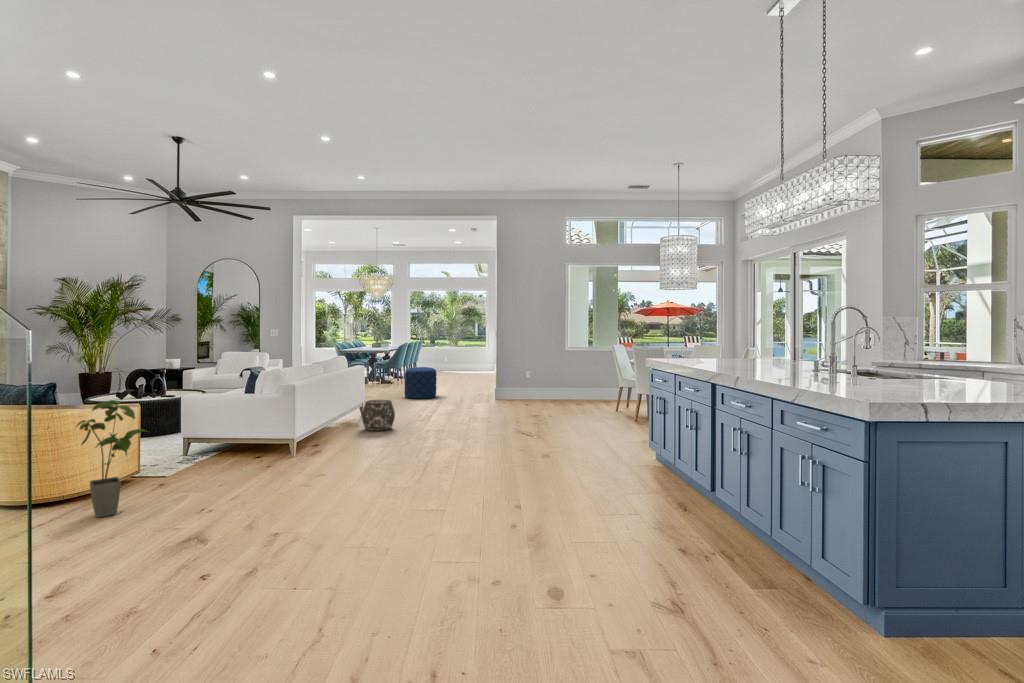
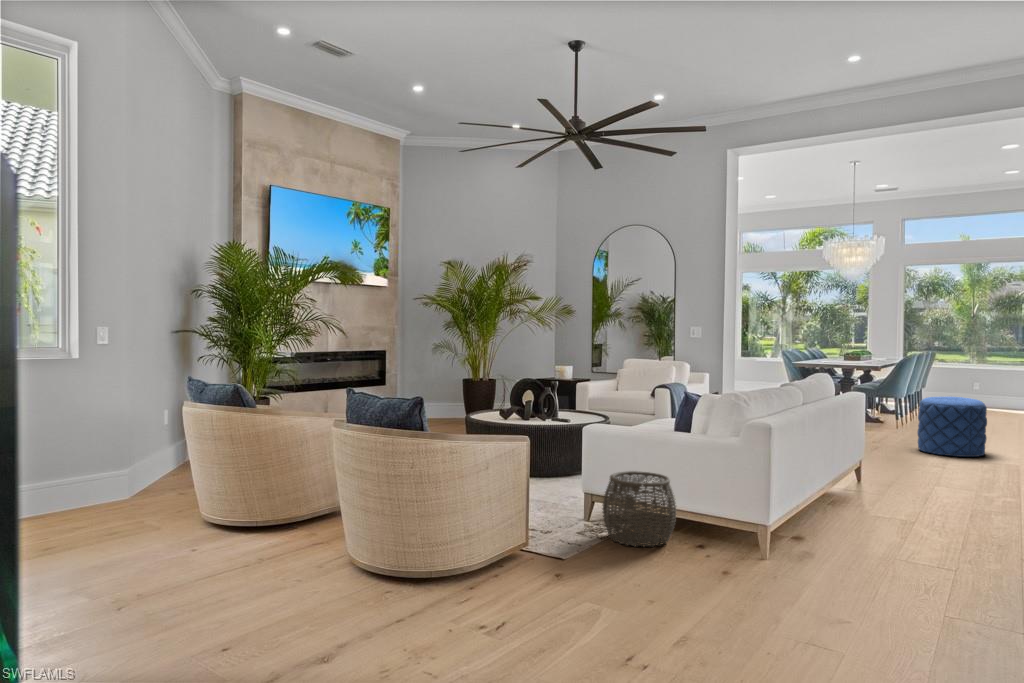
house plant: present [76,400,148,518] -> none [439,431,545,639]
woven basket: present [362,400,395,431] -> present [602,471,677,547]

